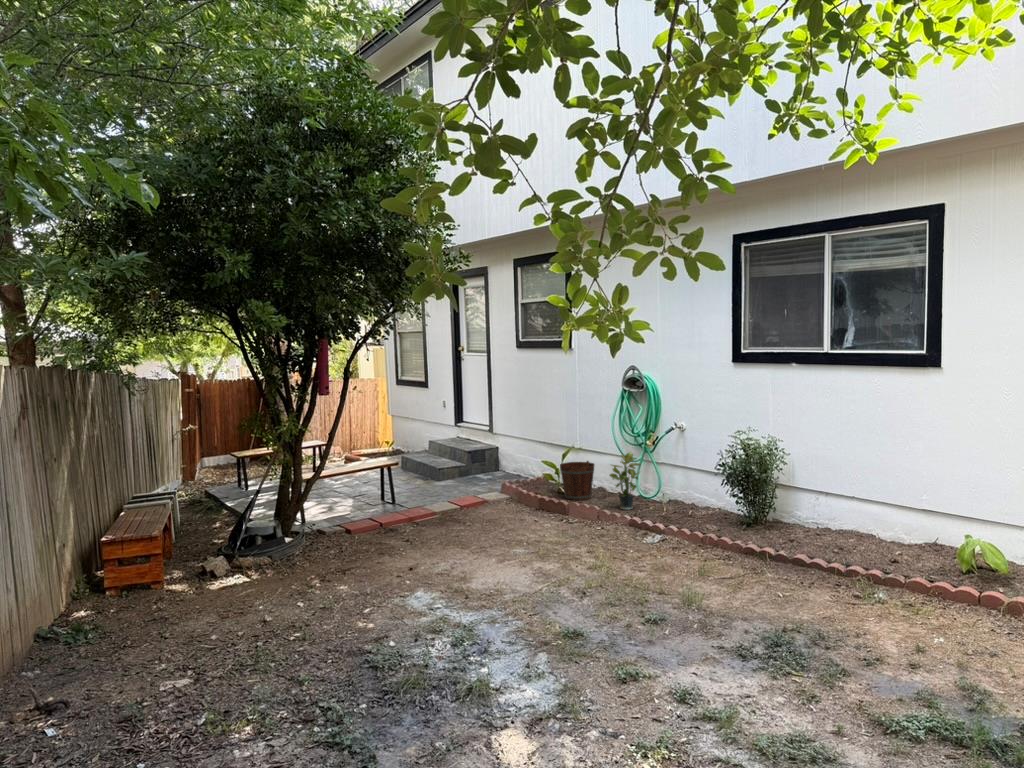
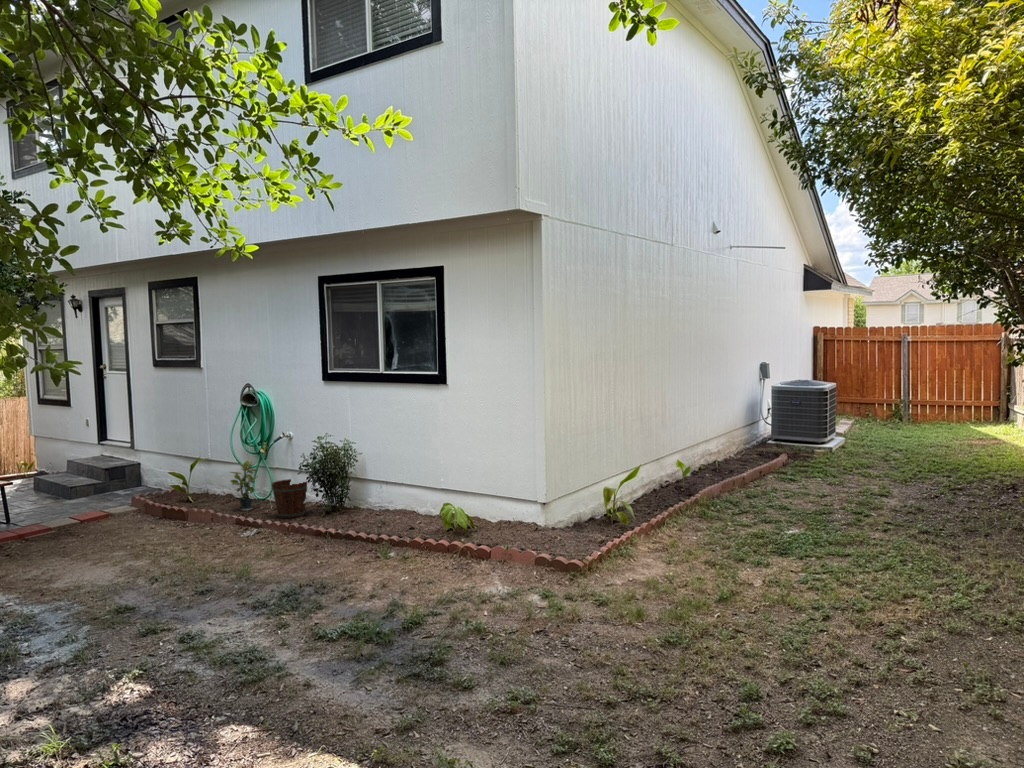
bucket: present [560,461,594,500] -> present [272,479,307,518]

